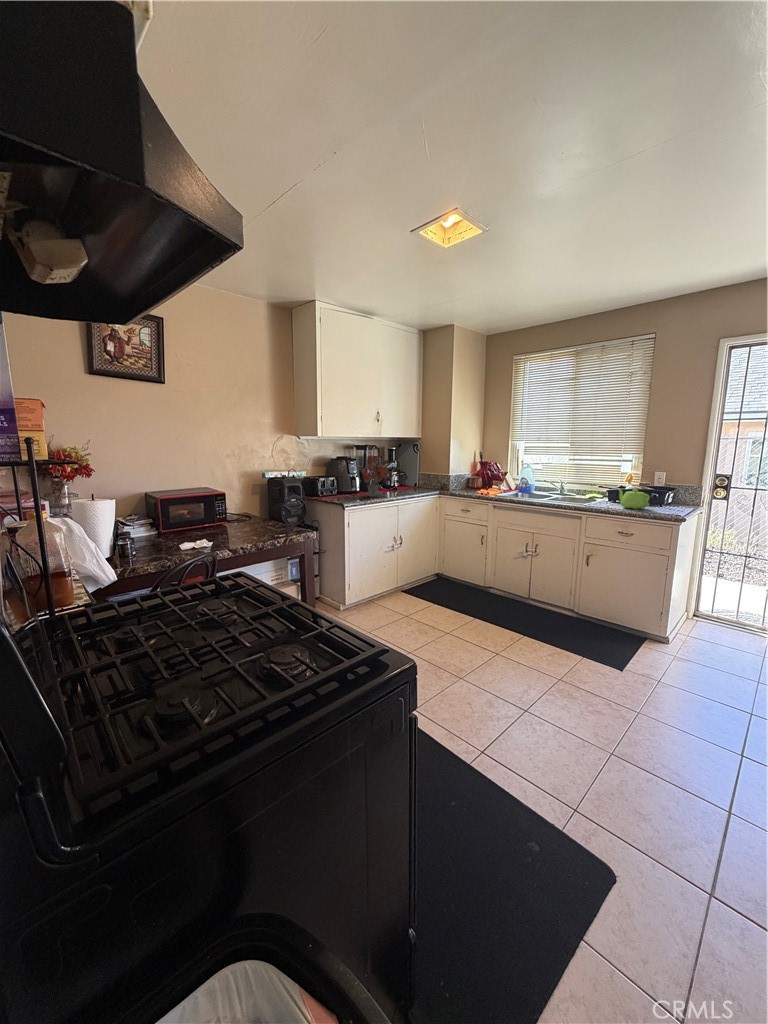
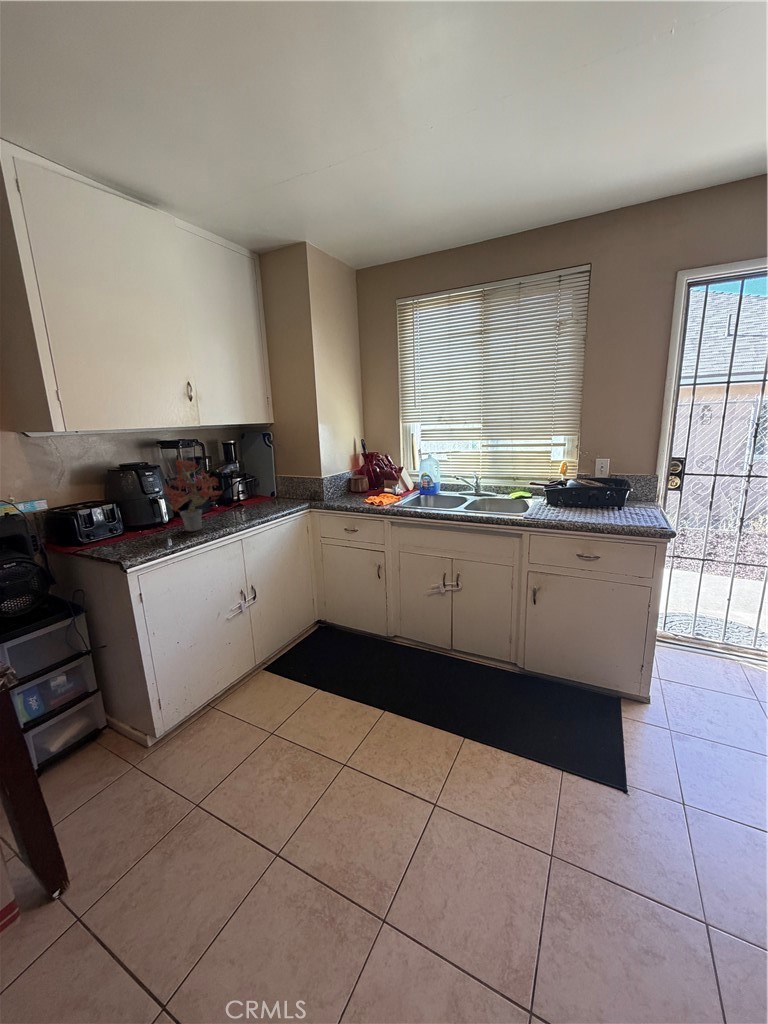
teapot: present [618,489,649,510] -> none [564,488,613,519]

